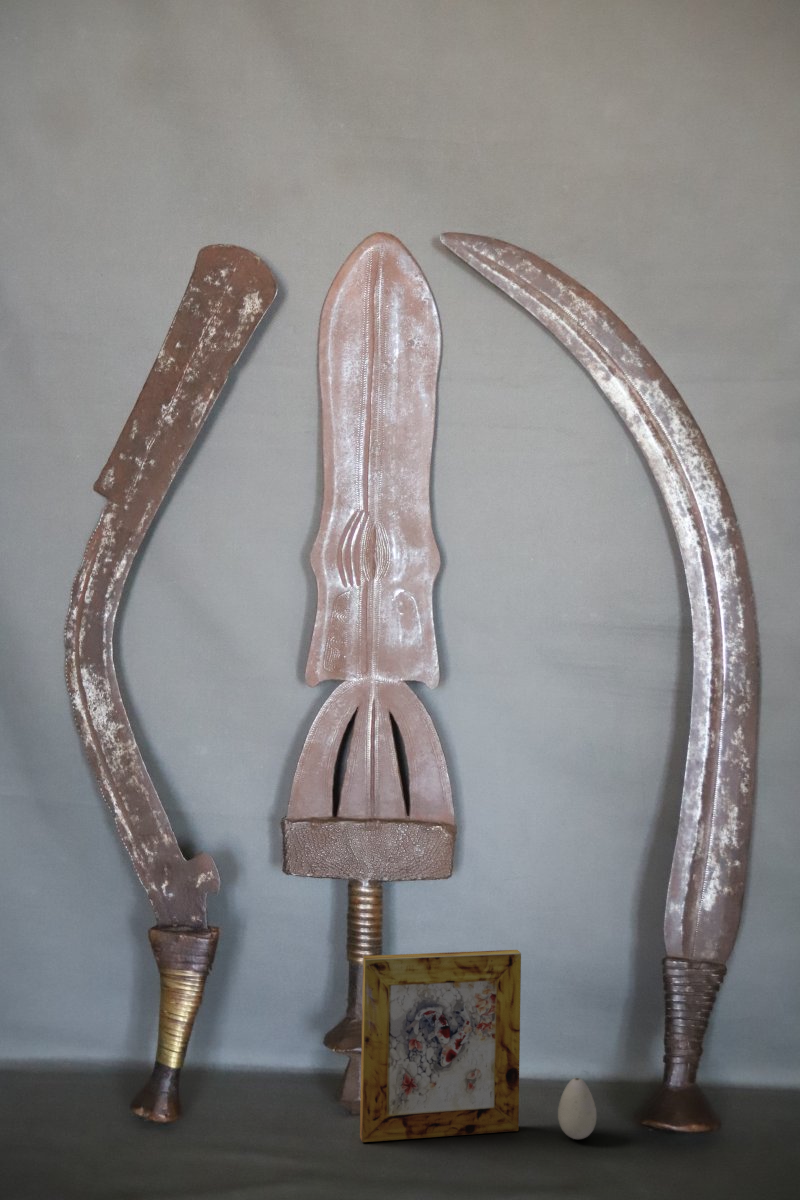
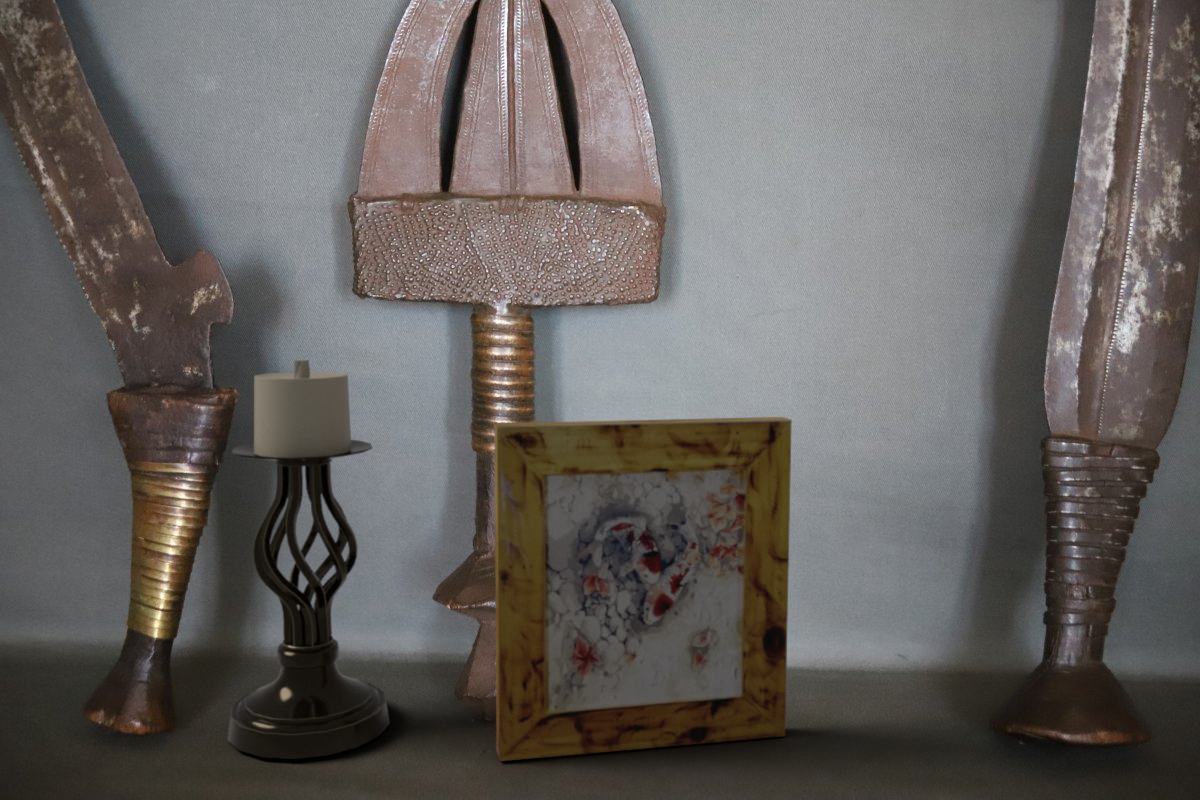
candle holder: none [210,914,299,1139] -> present [227,360,390,759]
decorative egg: present [558,1078,597,1139] -> none [859,641,931,748]

